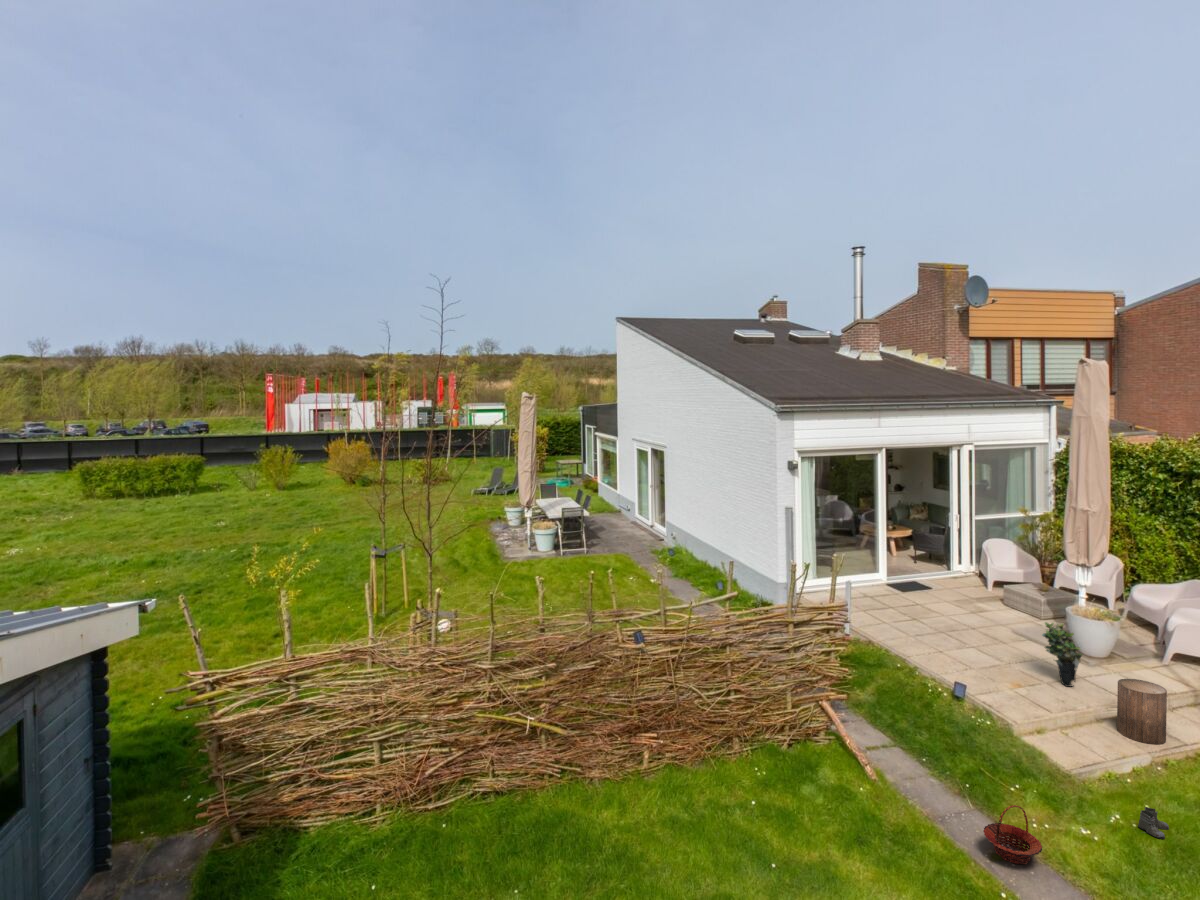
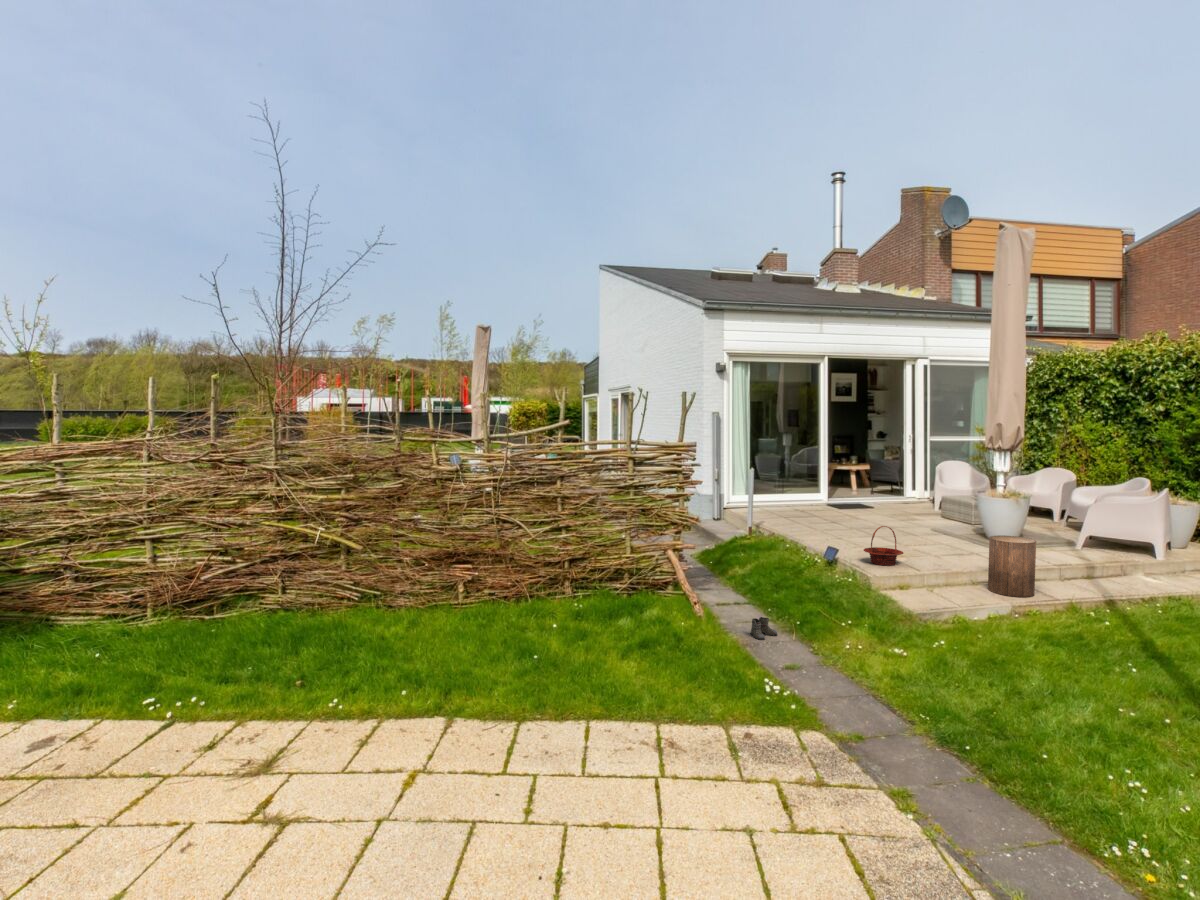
potted plant: present [1042,622,1082,687] -> none [931,494,972,558]
basket: present [983,805,1042,864] -> present [864,526,903,565]
boots: present [1138,807,1169,839] -> present [751,617,778,640]

